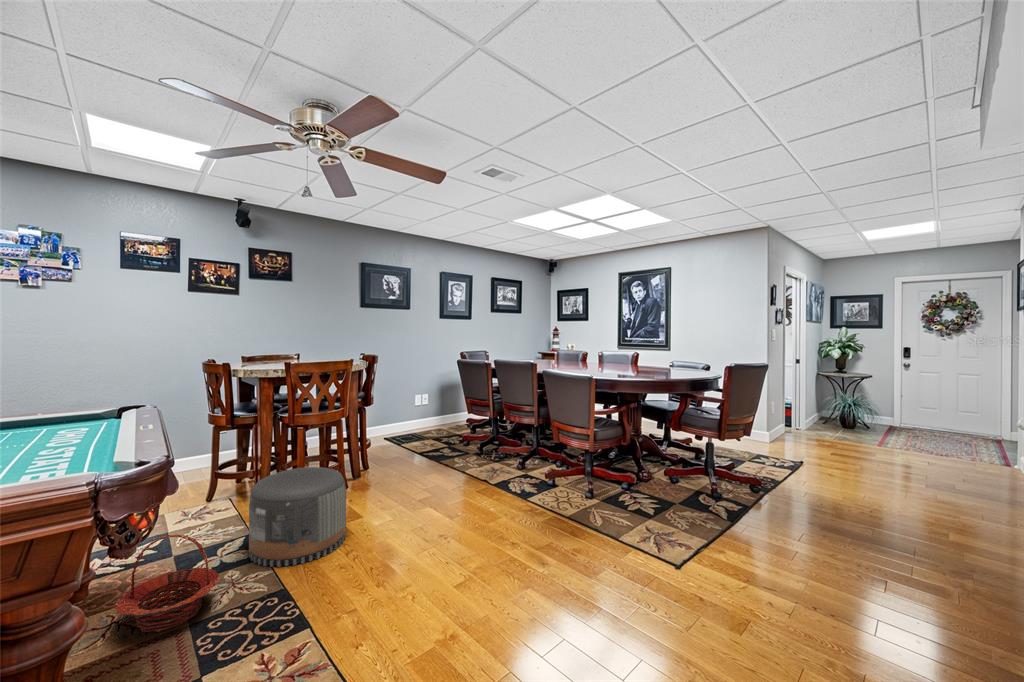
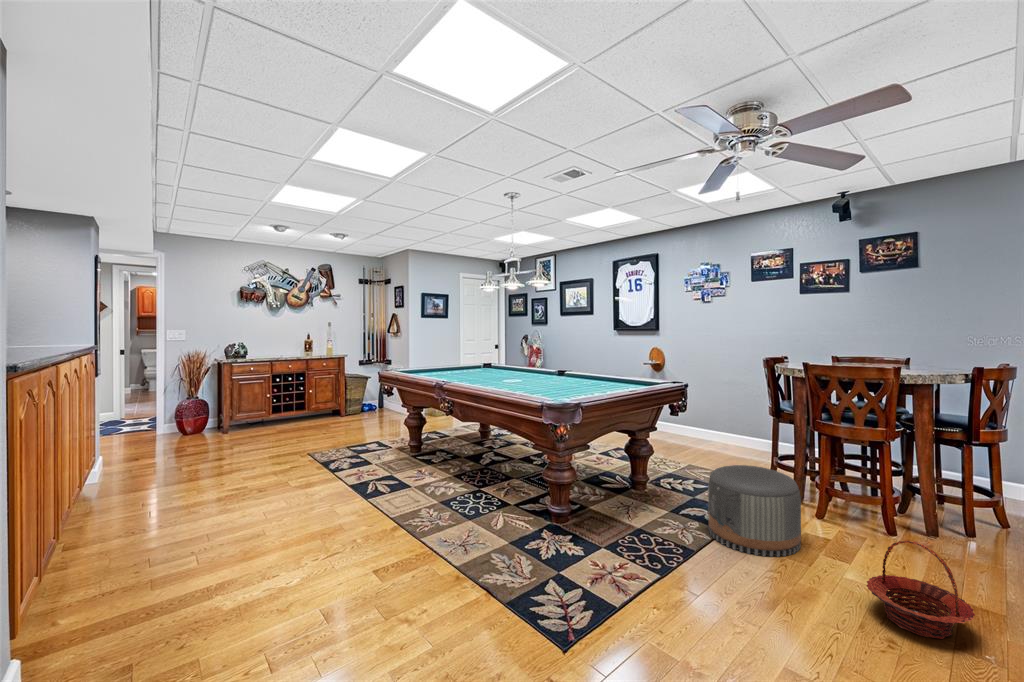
basket: present [115,535,220,632] -> present [867,541,975,639]

